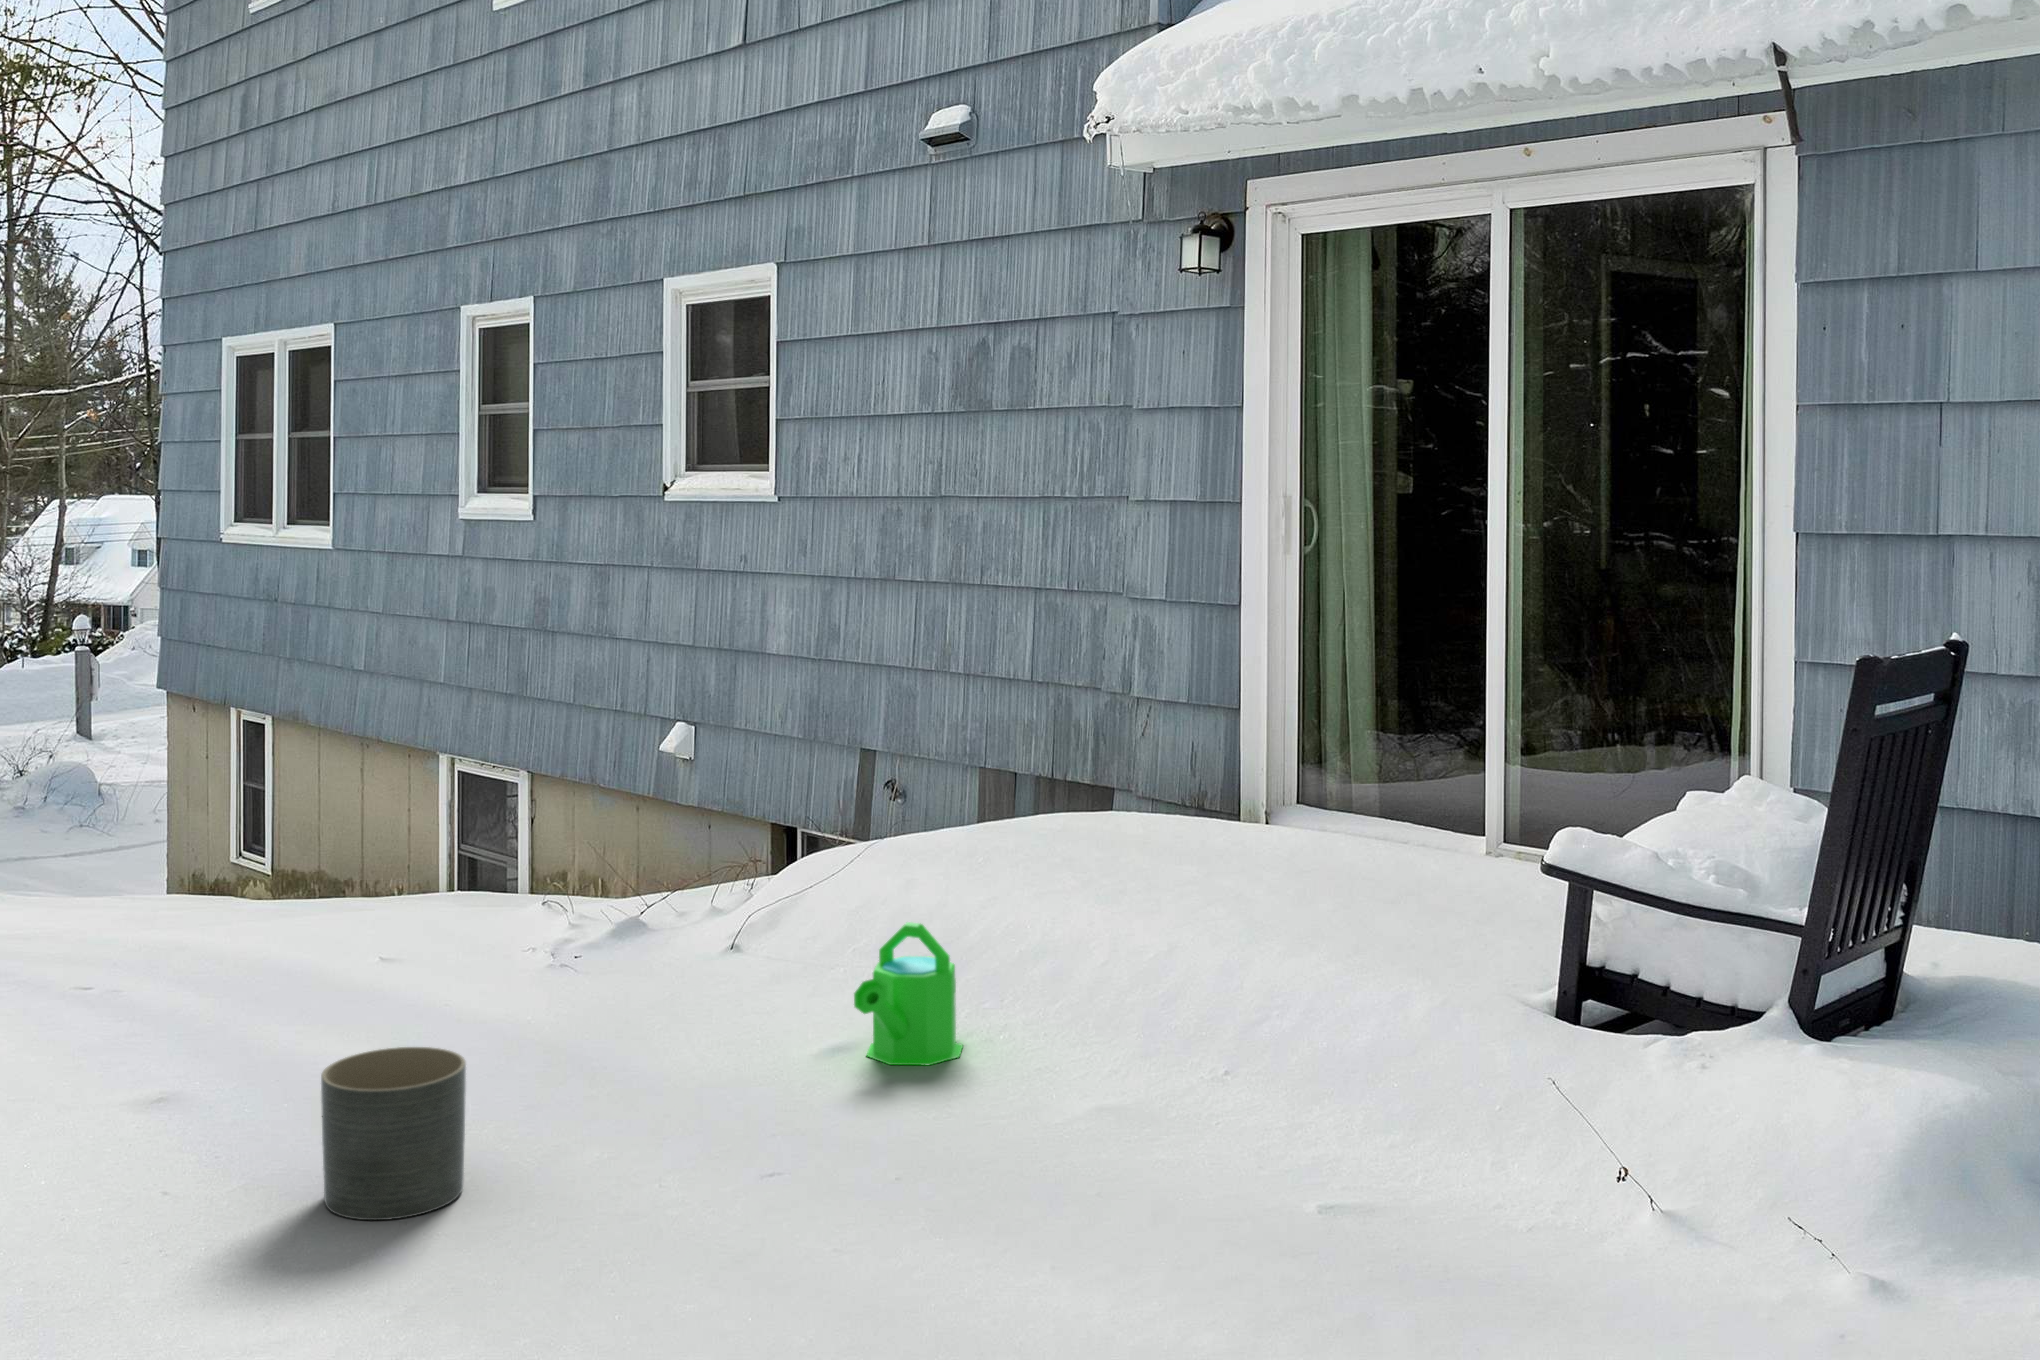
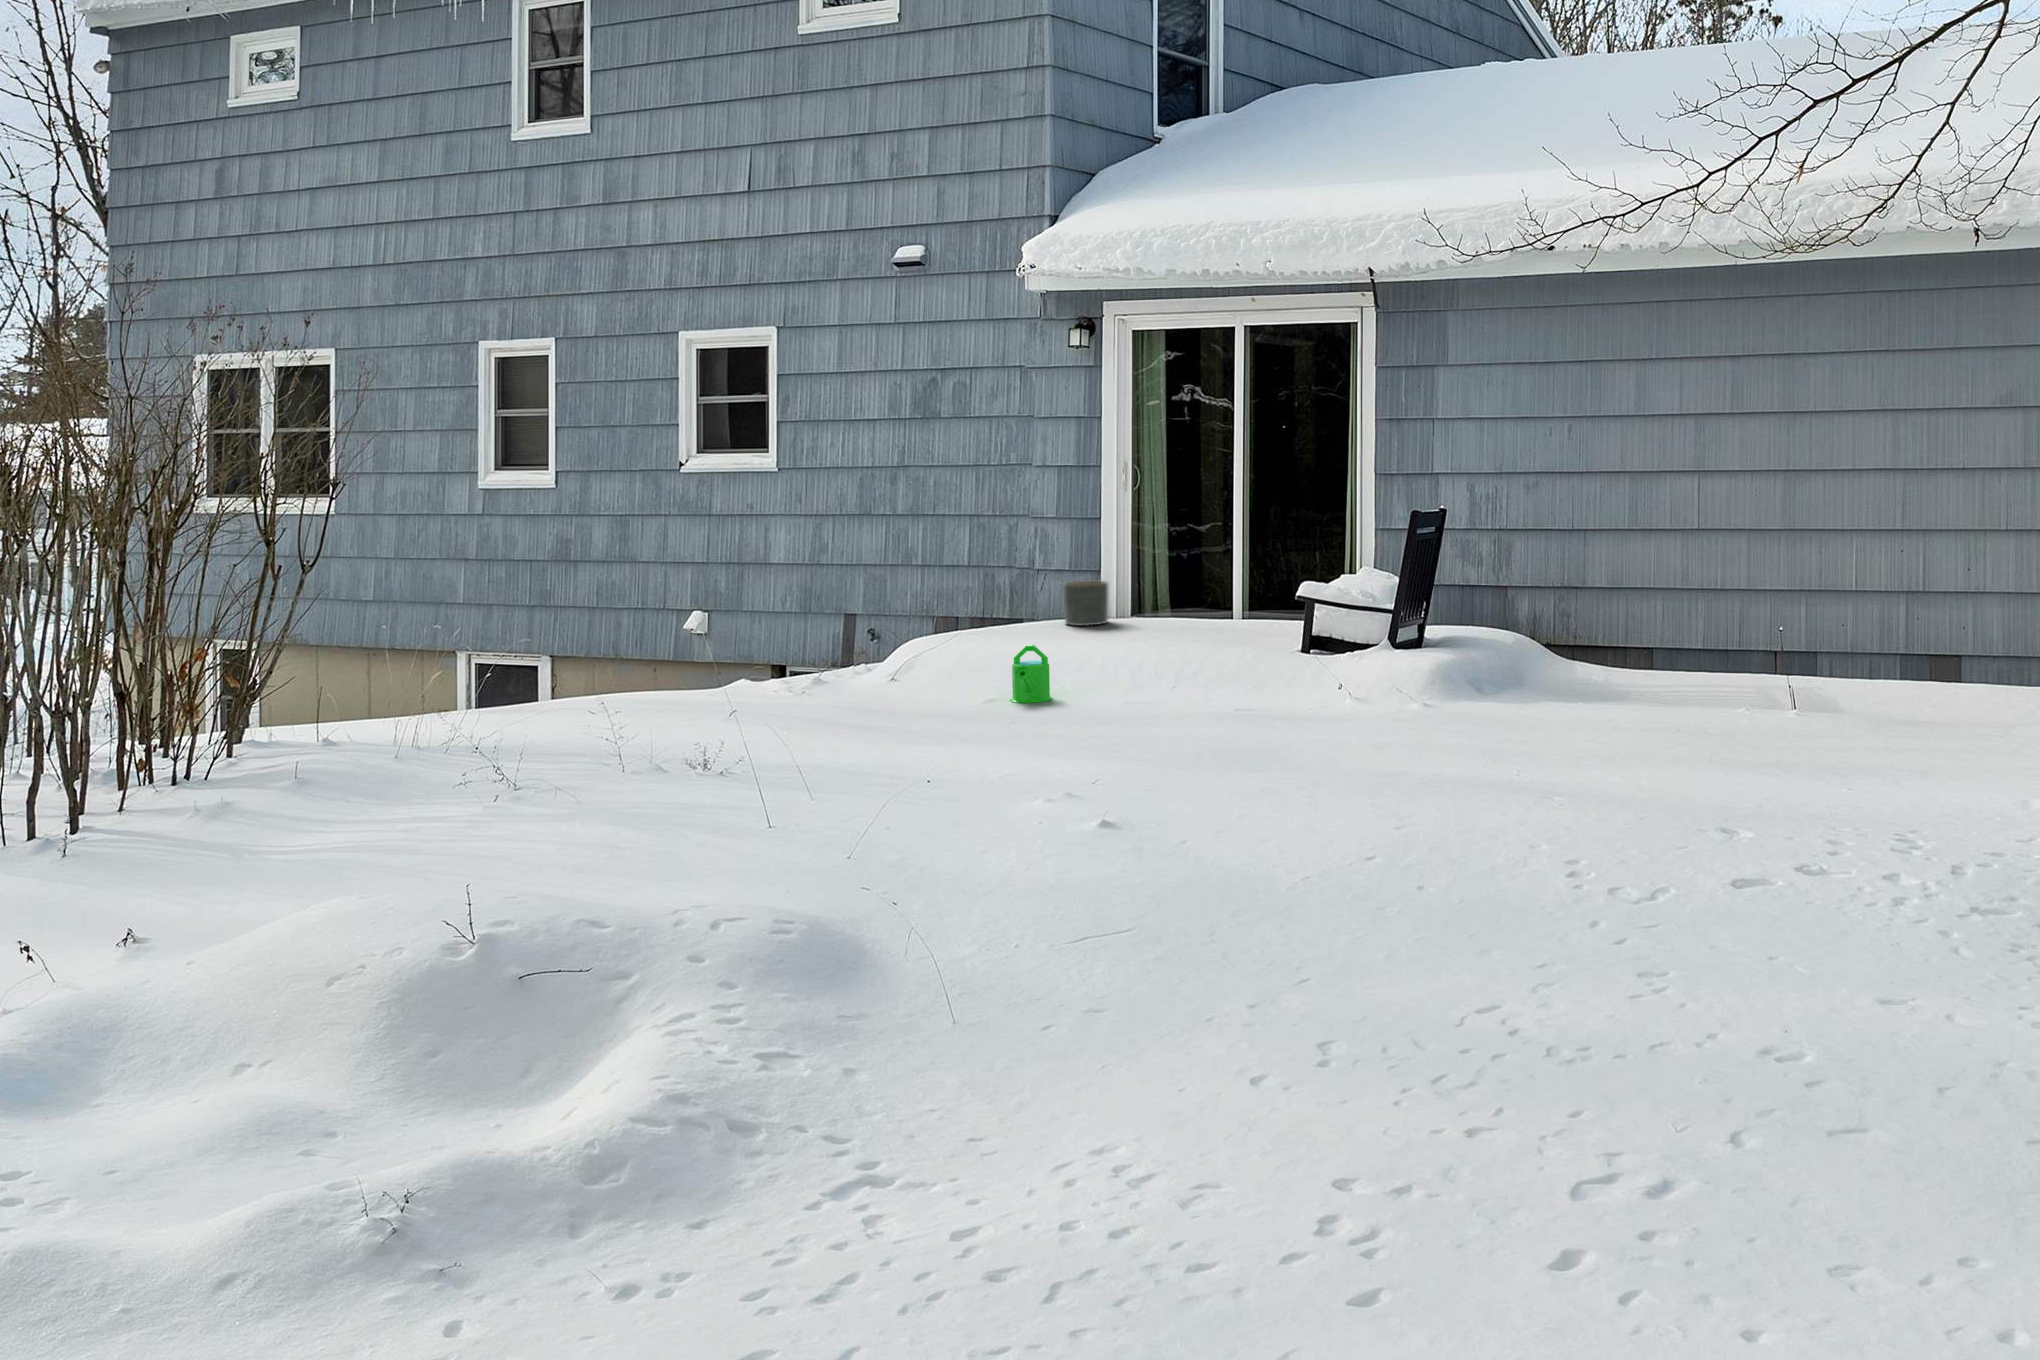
planter: present [321,1047,466,1220] -> present [1063,581,1109,626]

